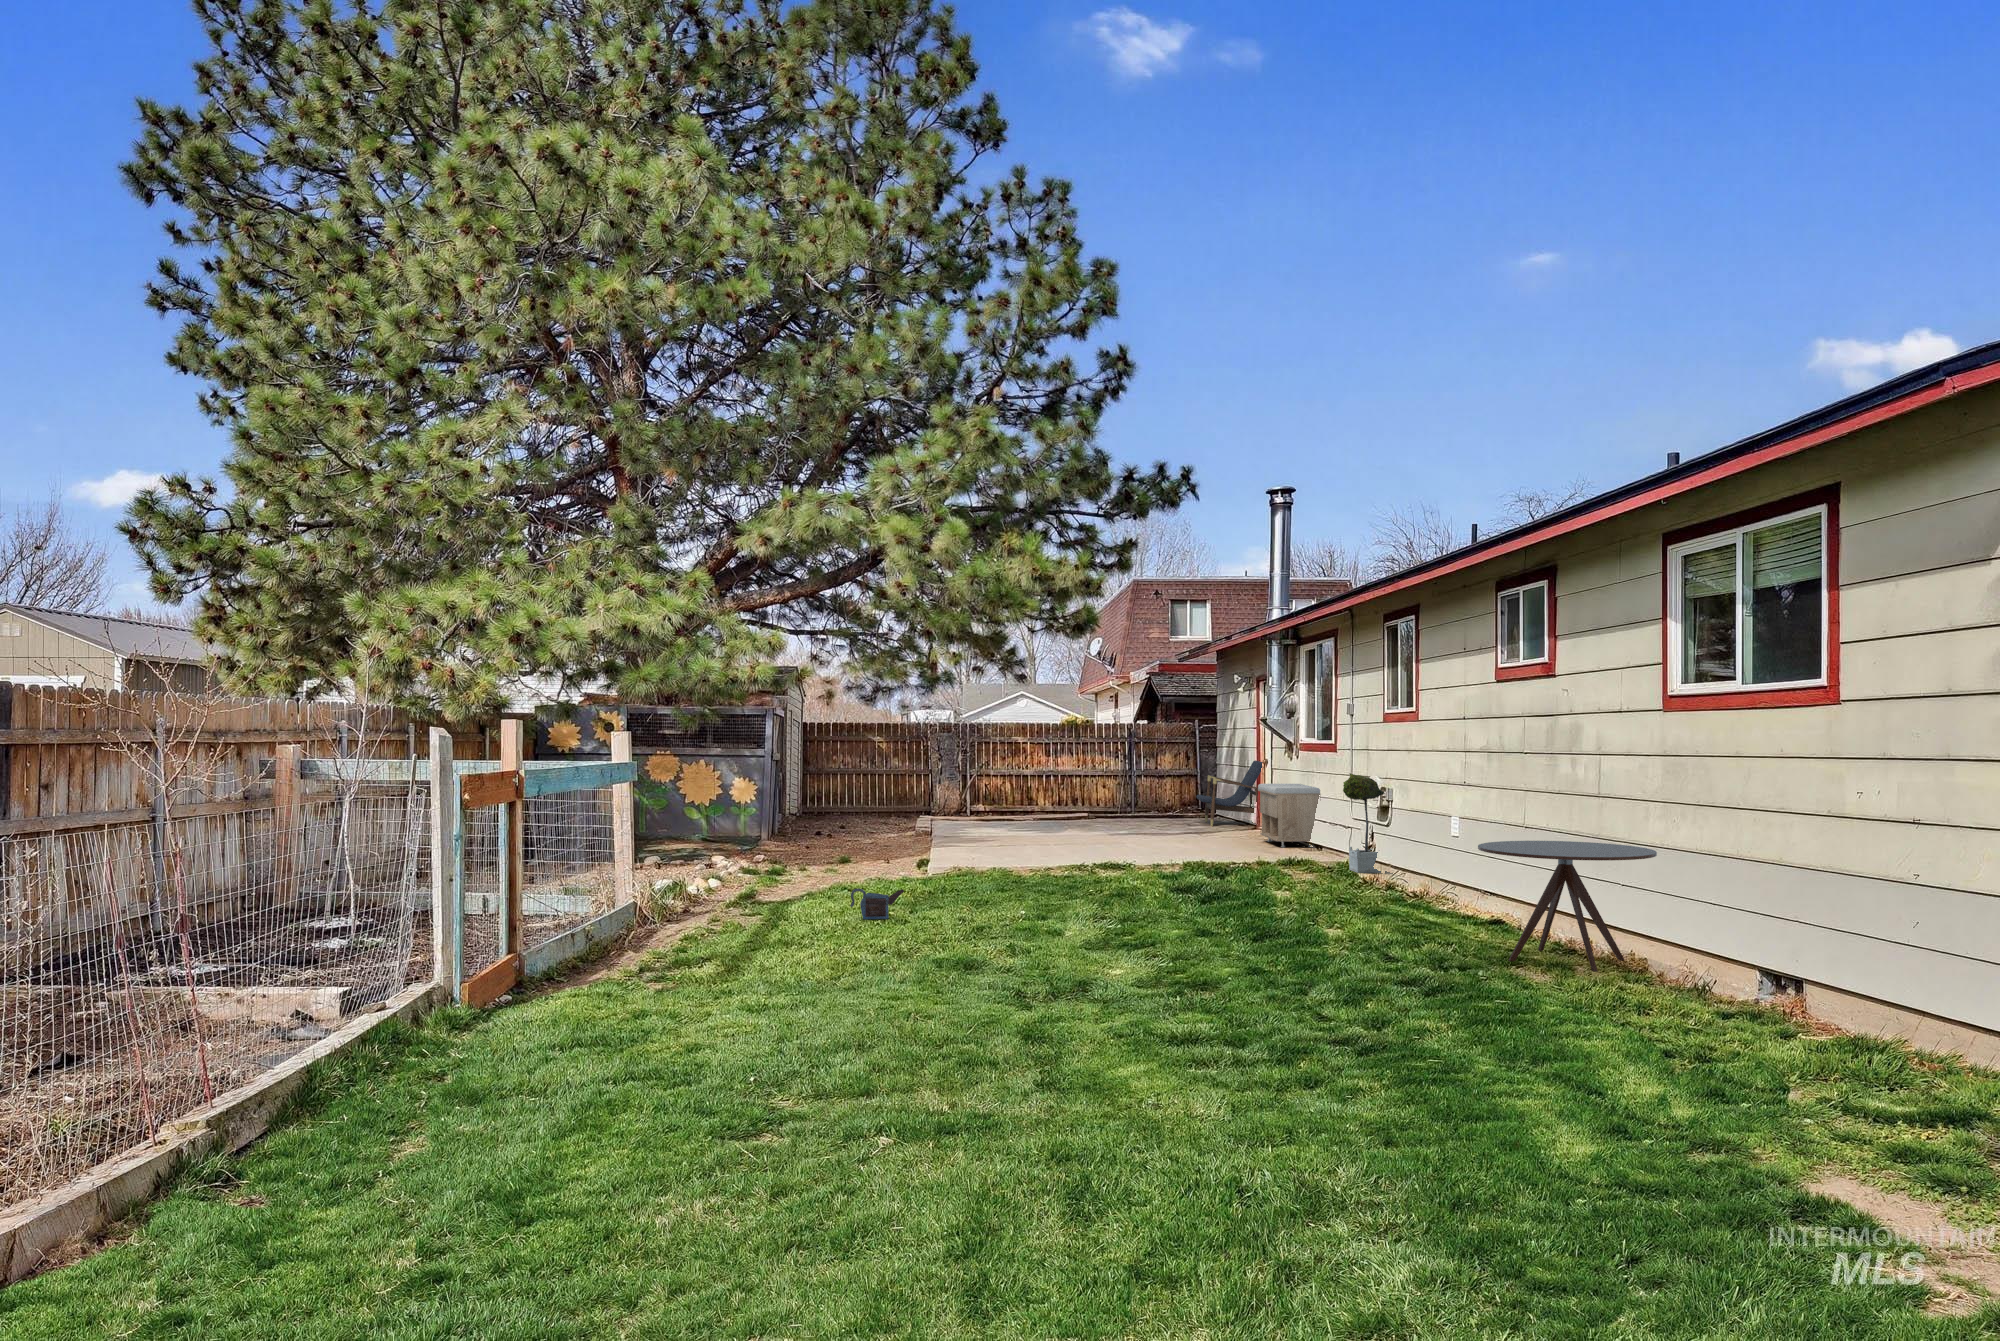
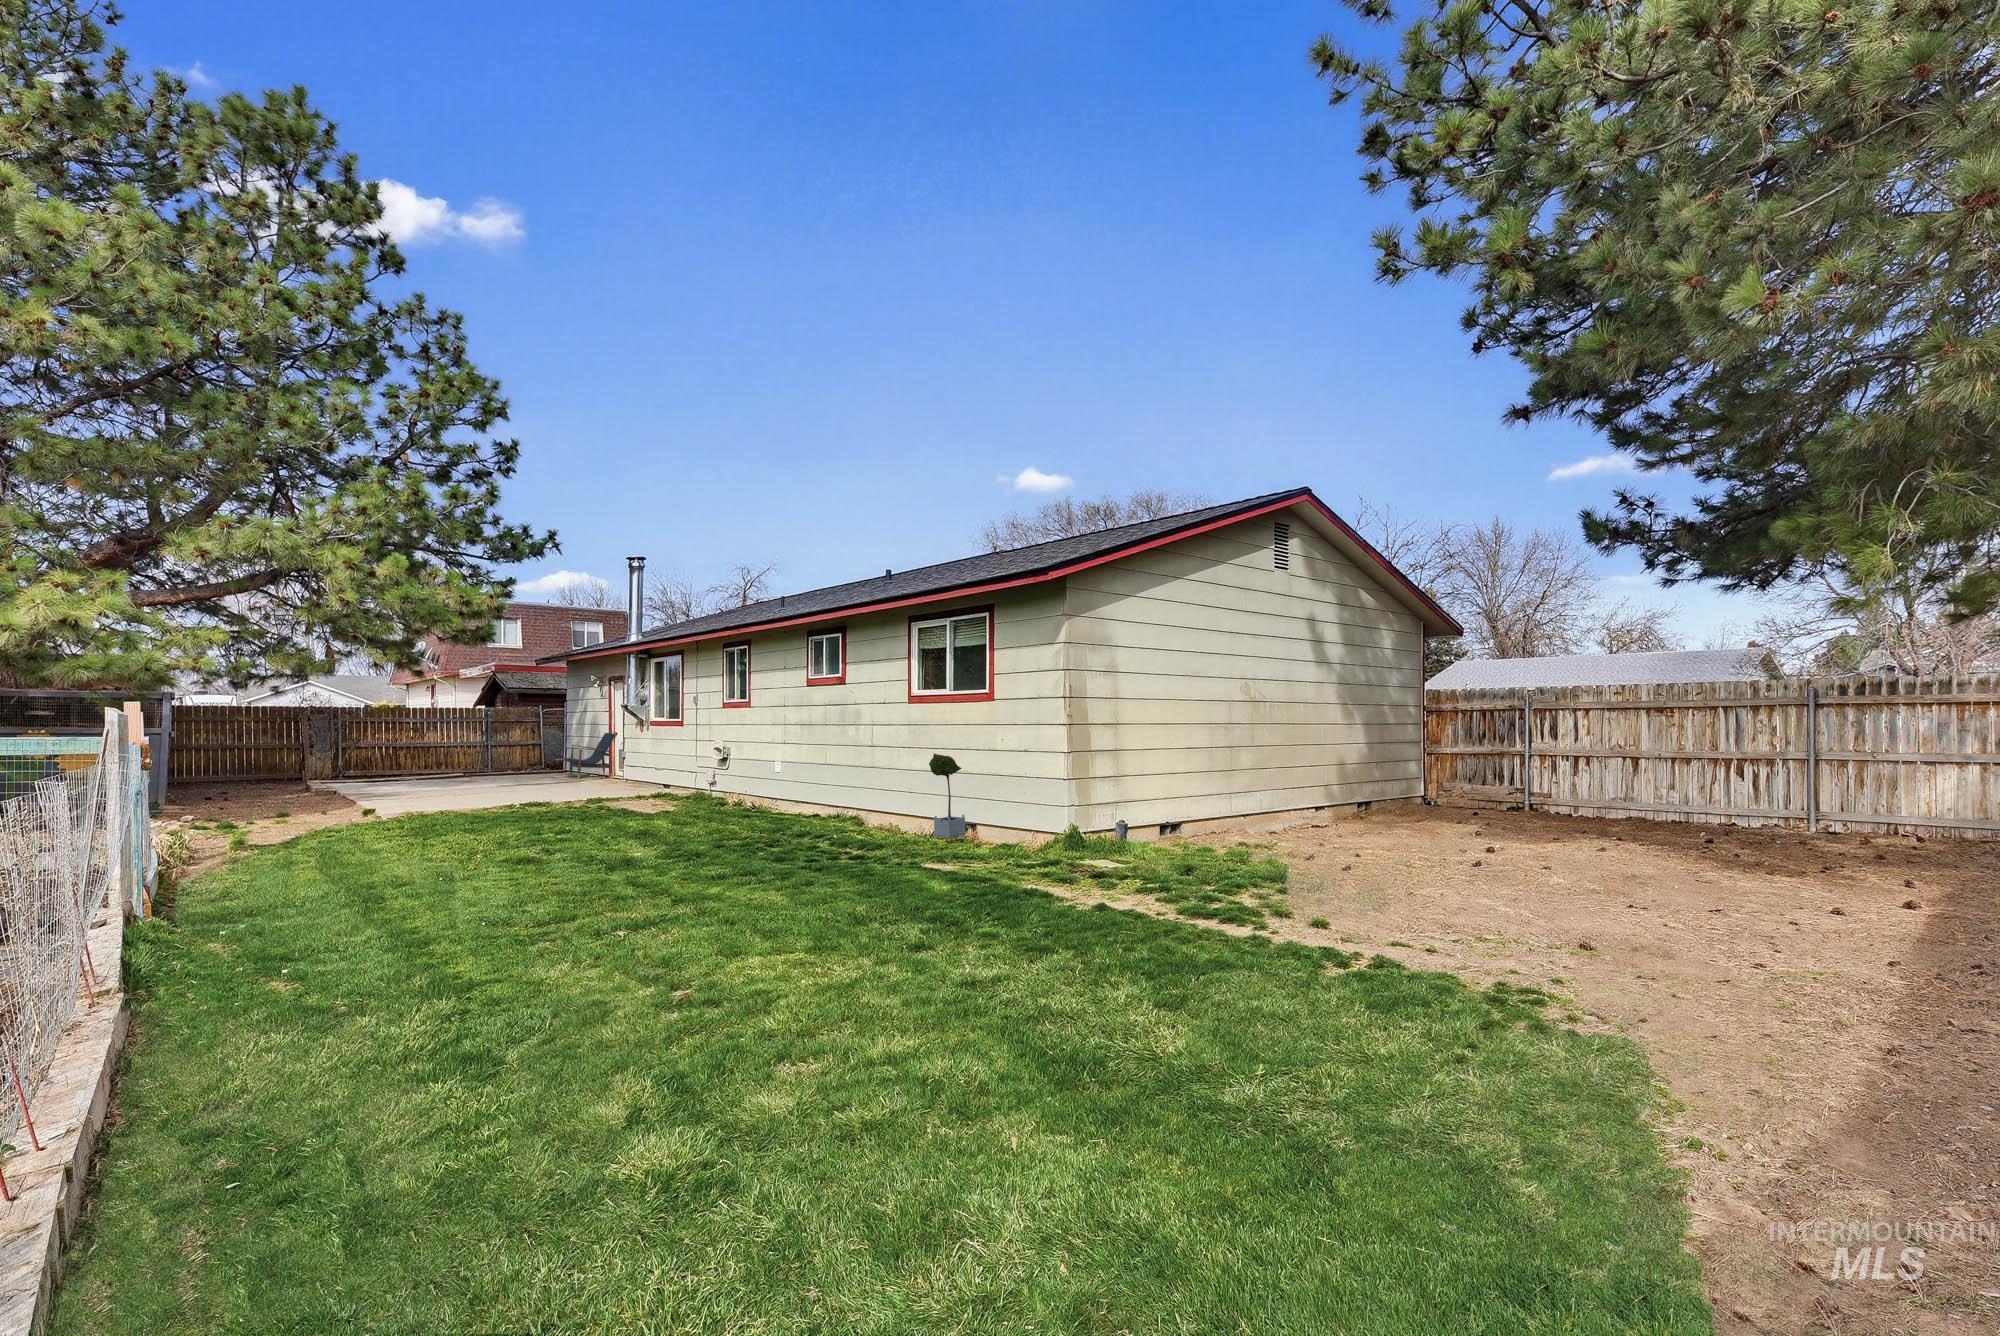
potted tree: present [1343,773,1385,873] -> present [929,753,966,838]
storage bench: present [1258,784,1320,847] -> none [625,747,671,788]
round table: present [1478,841,1657,972] -> none [826,769,910,832]
watering can: present [850,888,904,919] -> none [417,832,459,856]

